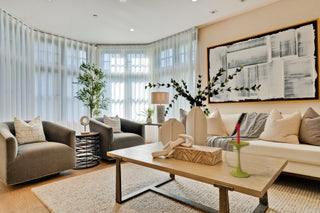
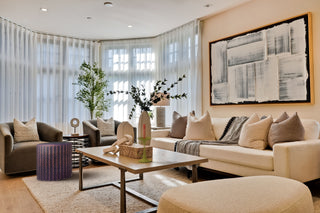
pouf: none [48,142,91,192] -> present [37,142,72,181]

